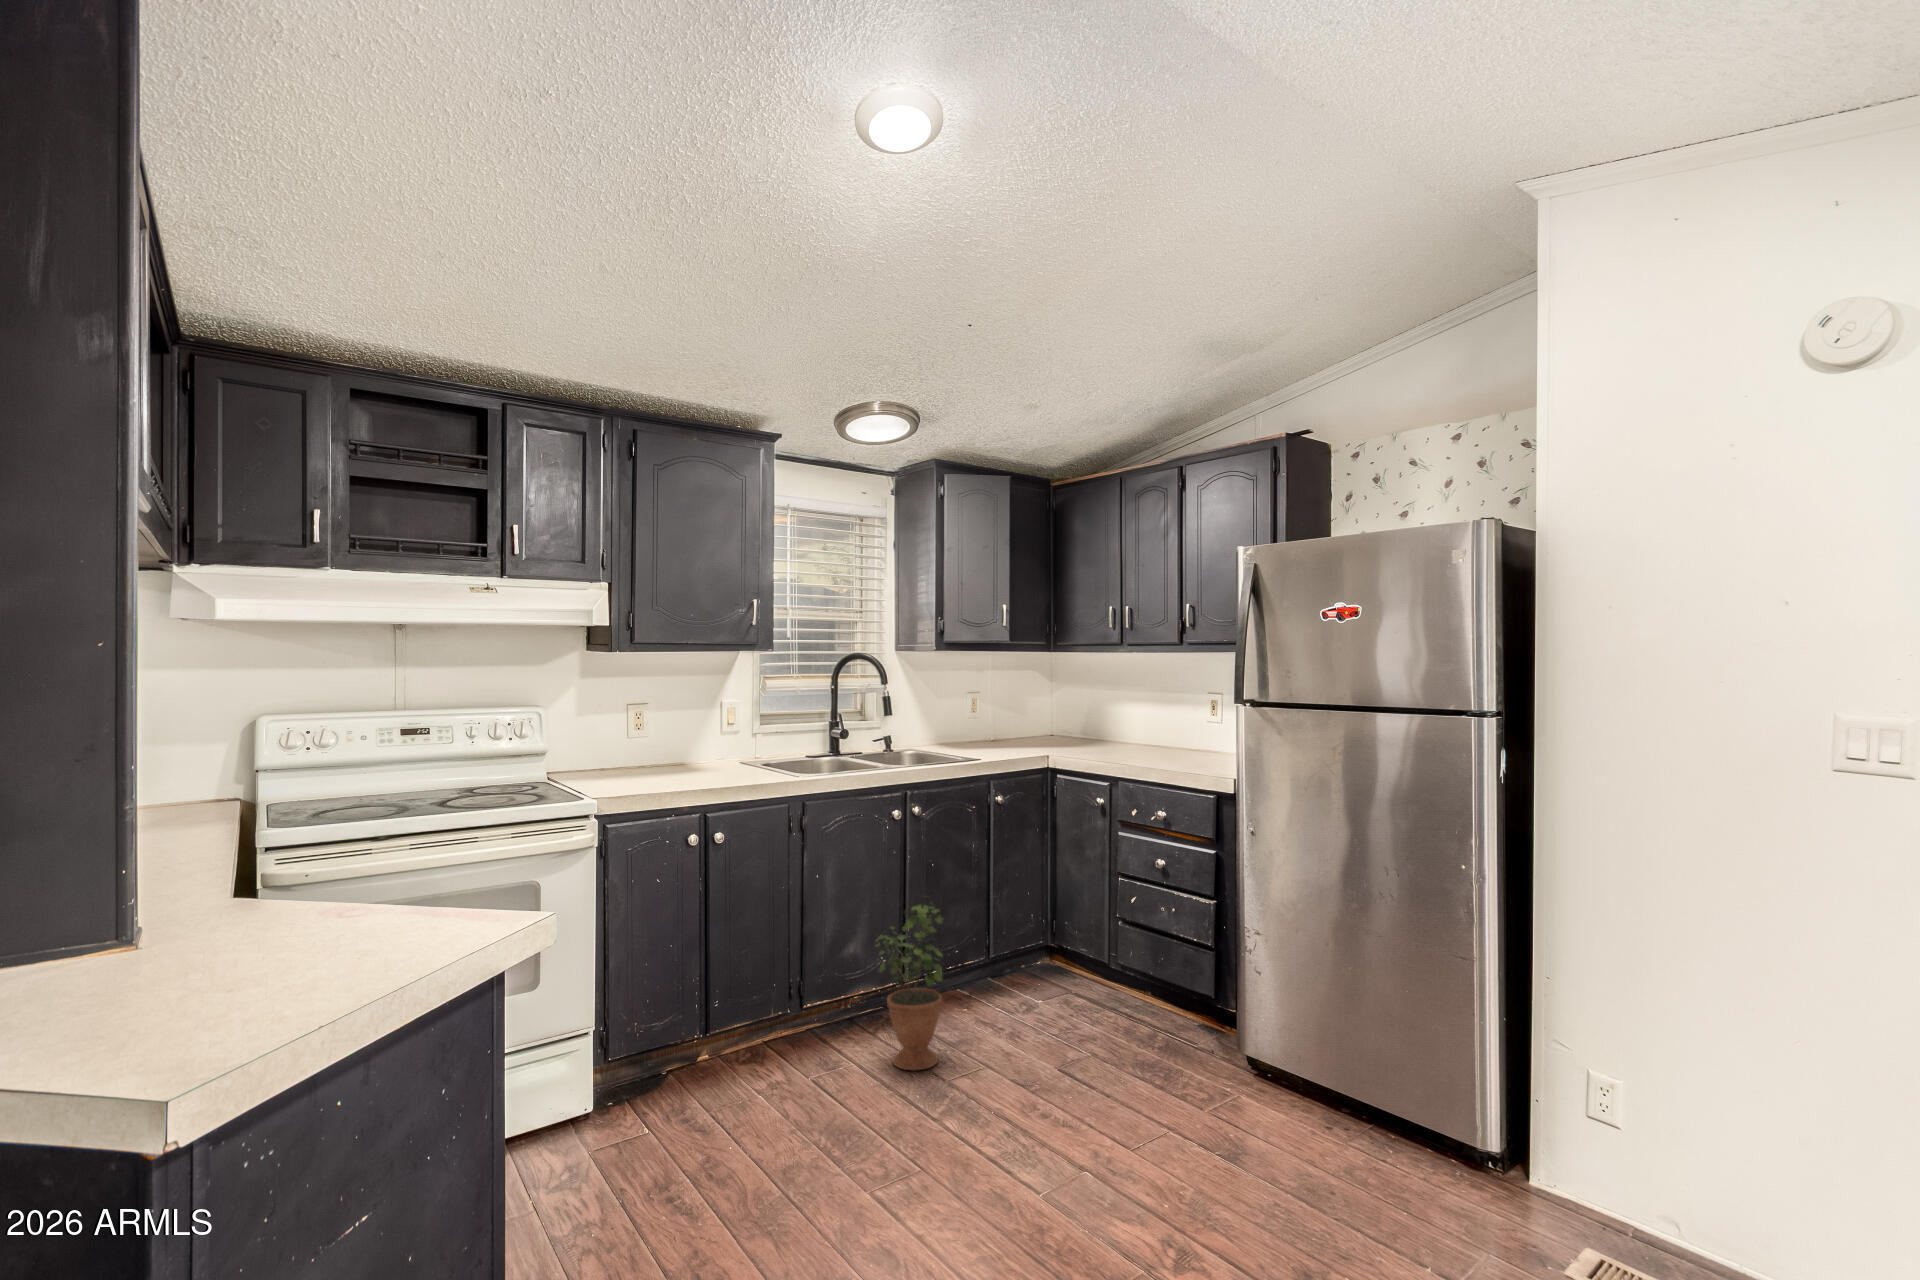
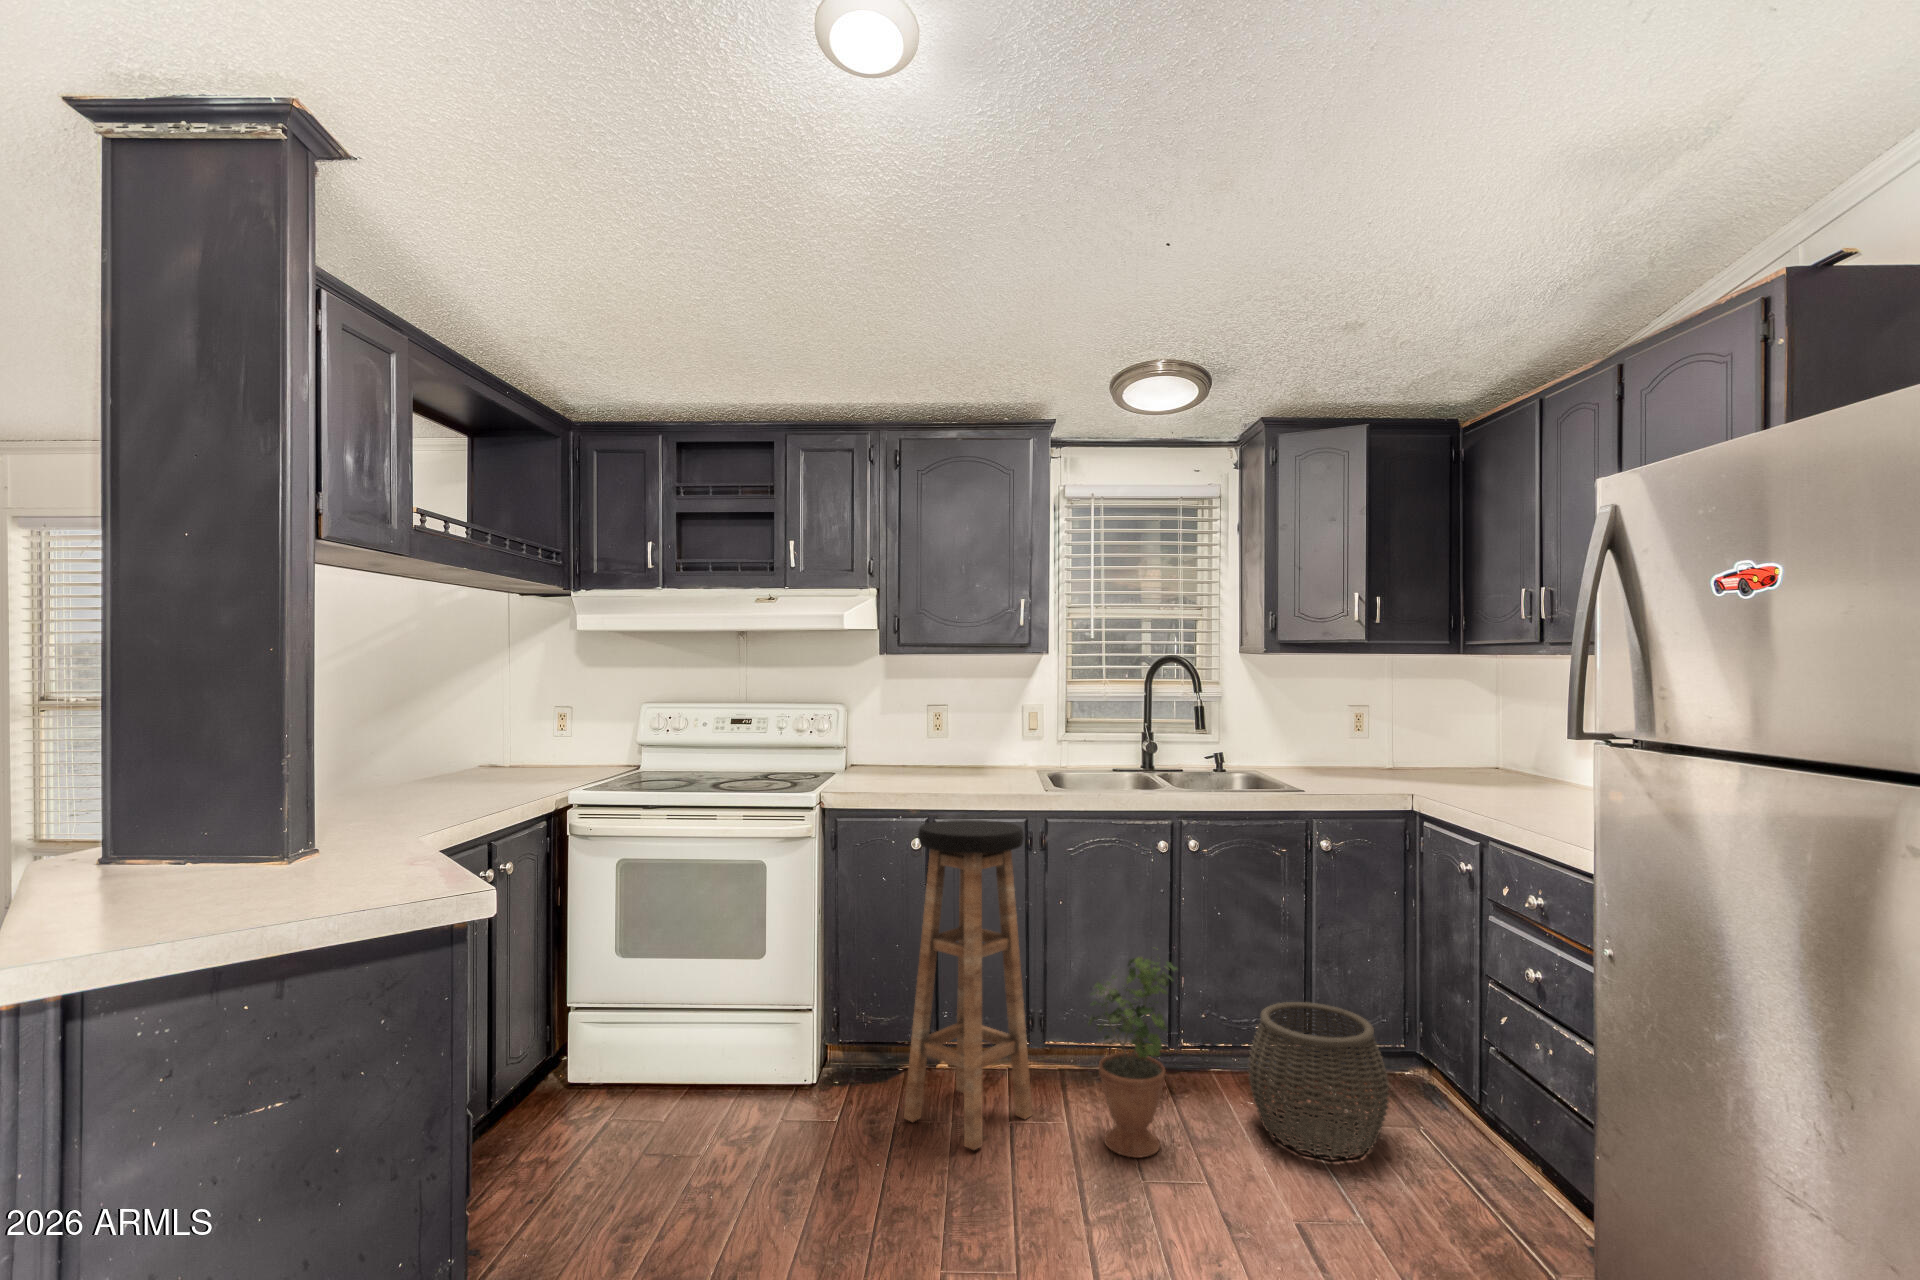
bar stool: none [716,809,822,1105] -> present [904,820,1032,1150]
woven basket: none [974,921,1074,1030] -> present [1248,1002,1389,1158]

